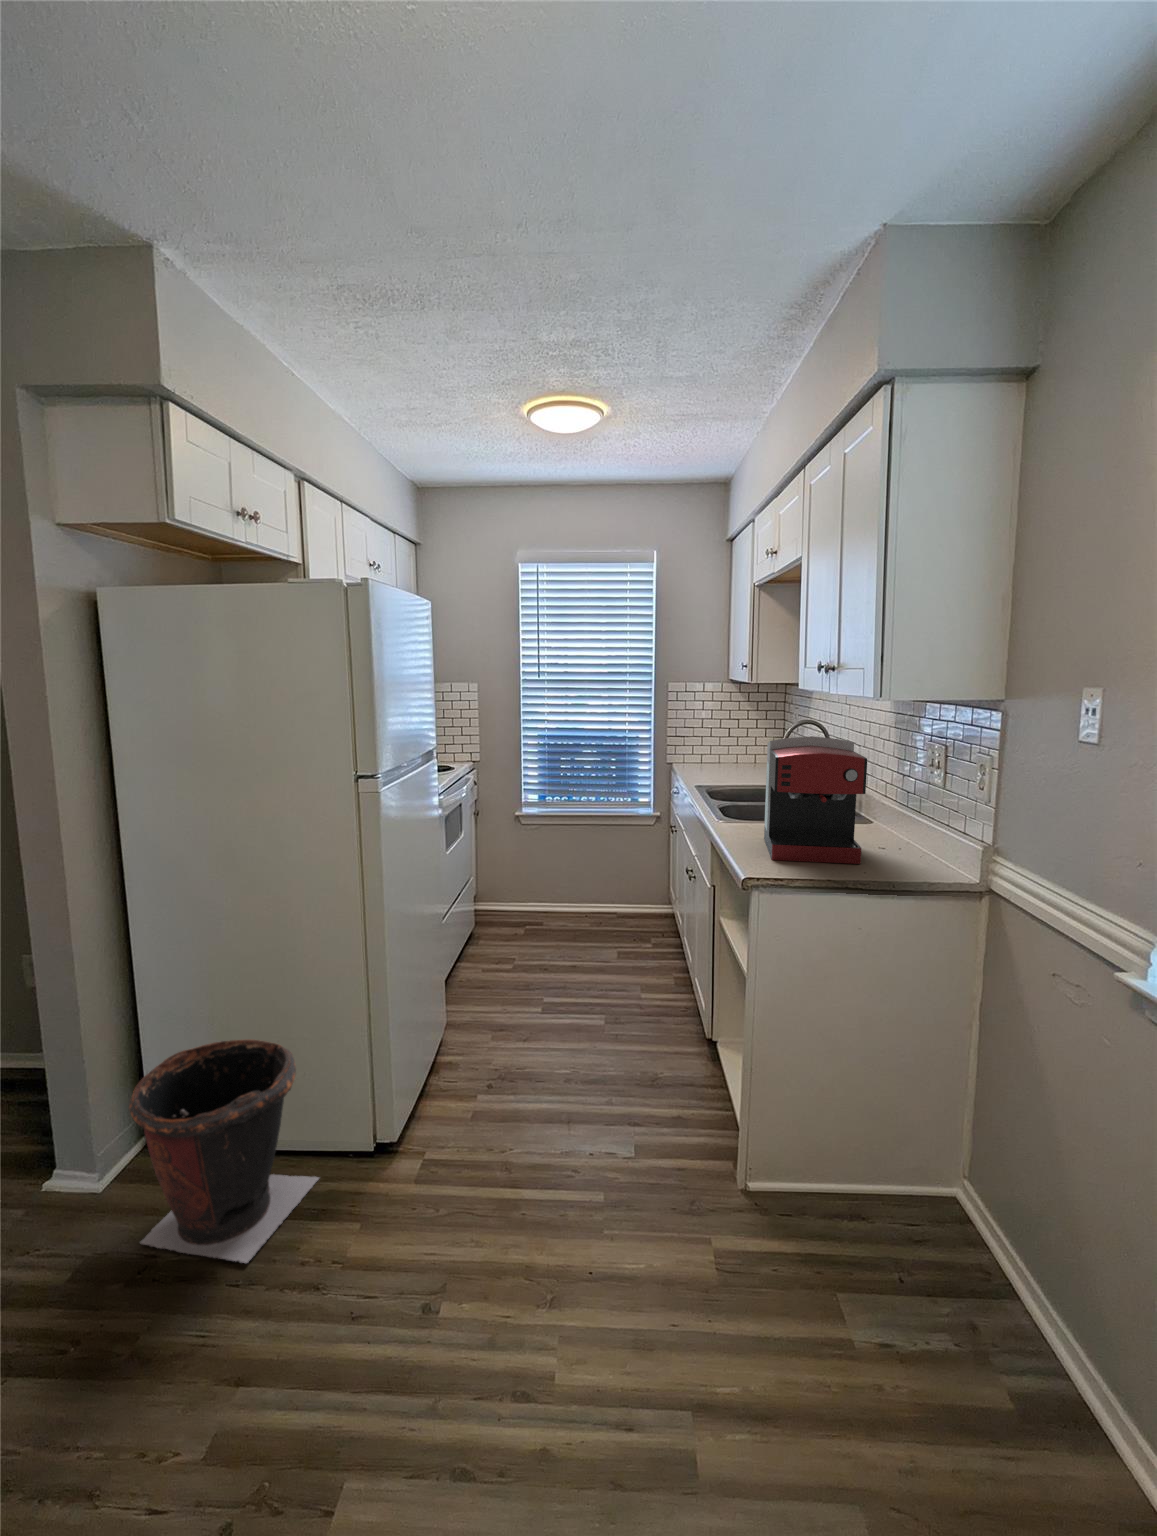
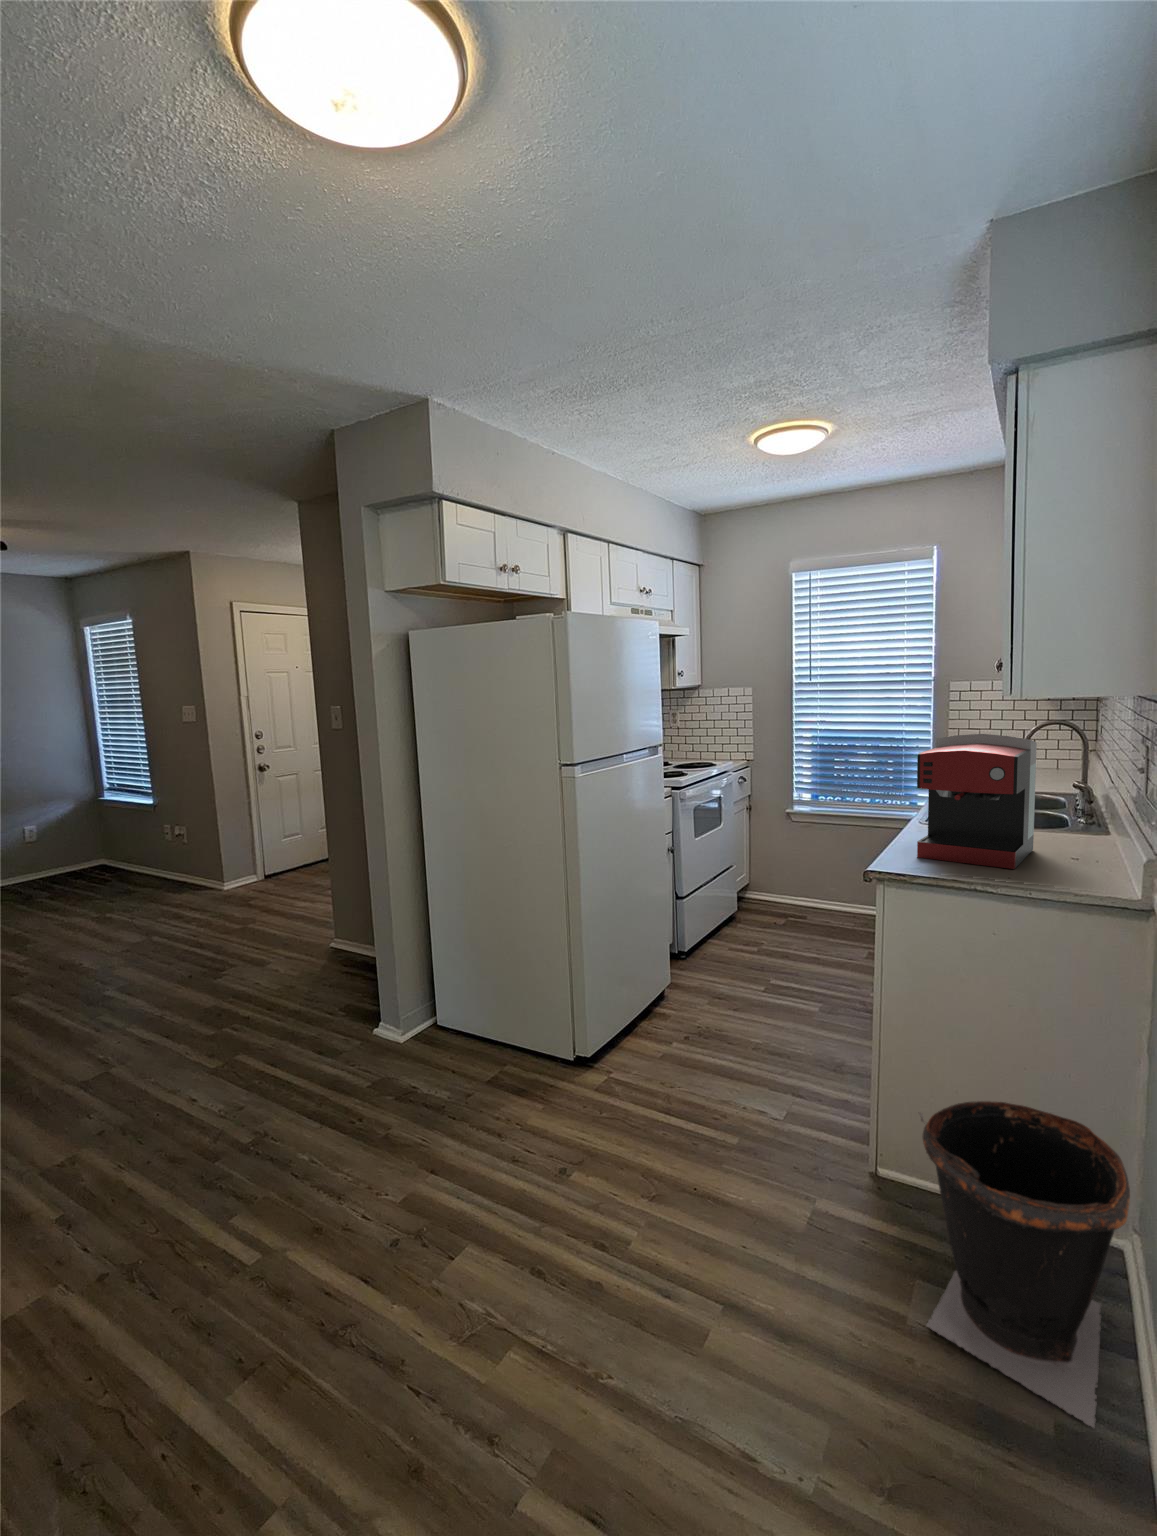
waste bin: present [129,1040,319,1263] -> present [919,1101,1130,1427]

